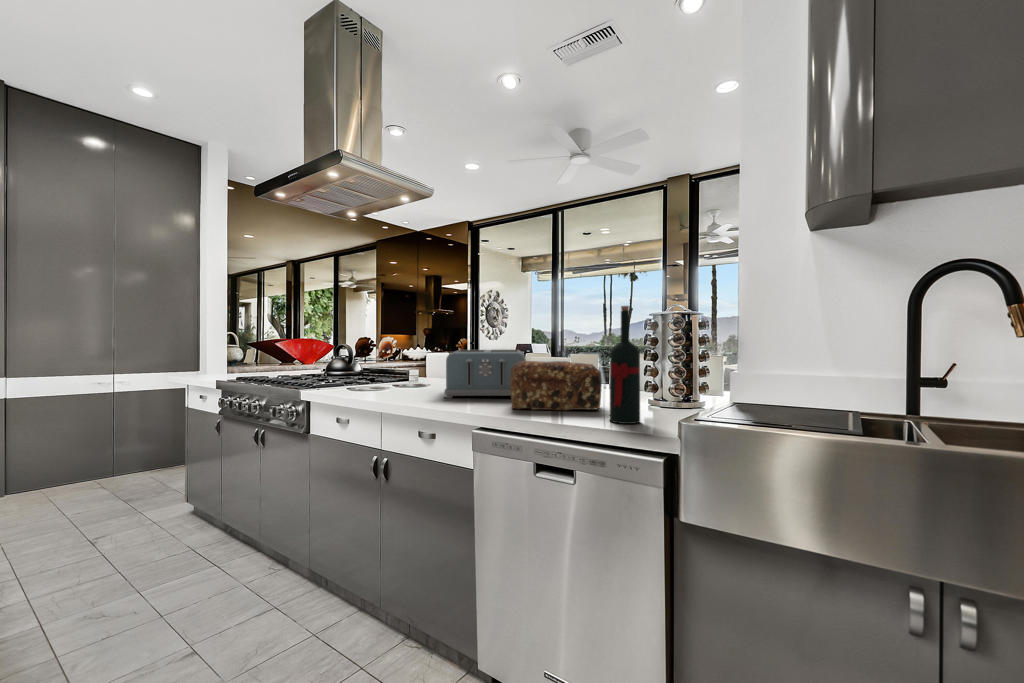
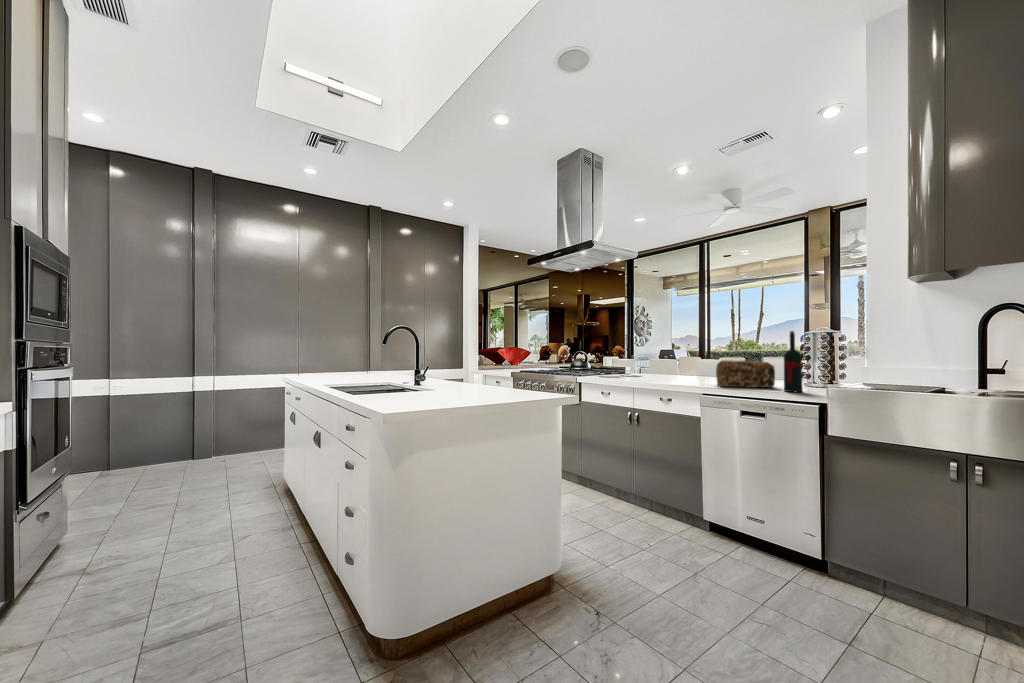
toaster: present [444,350,526,398] -> none [664,354,720,383]

